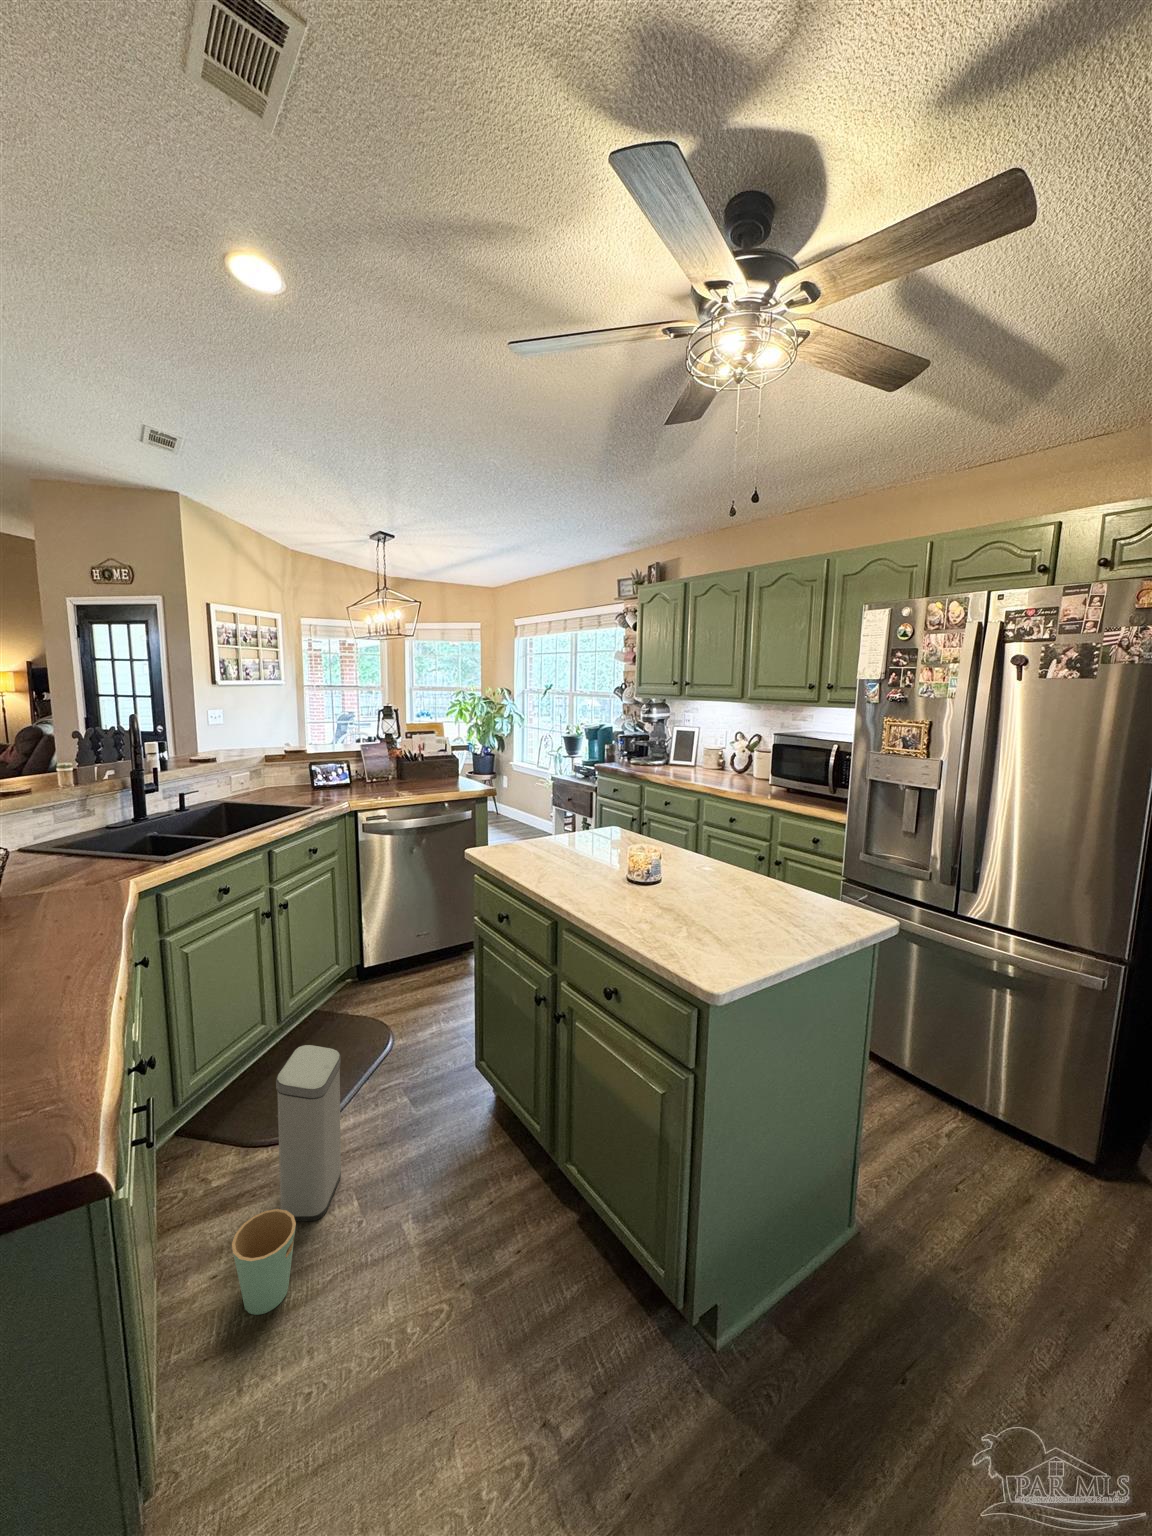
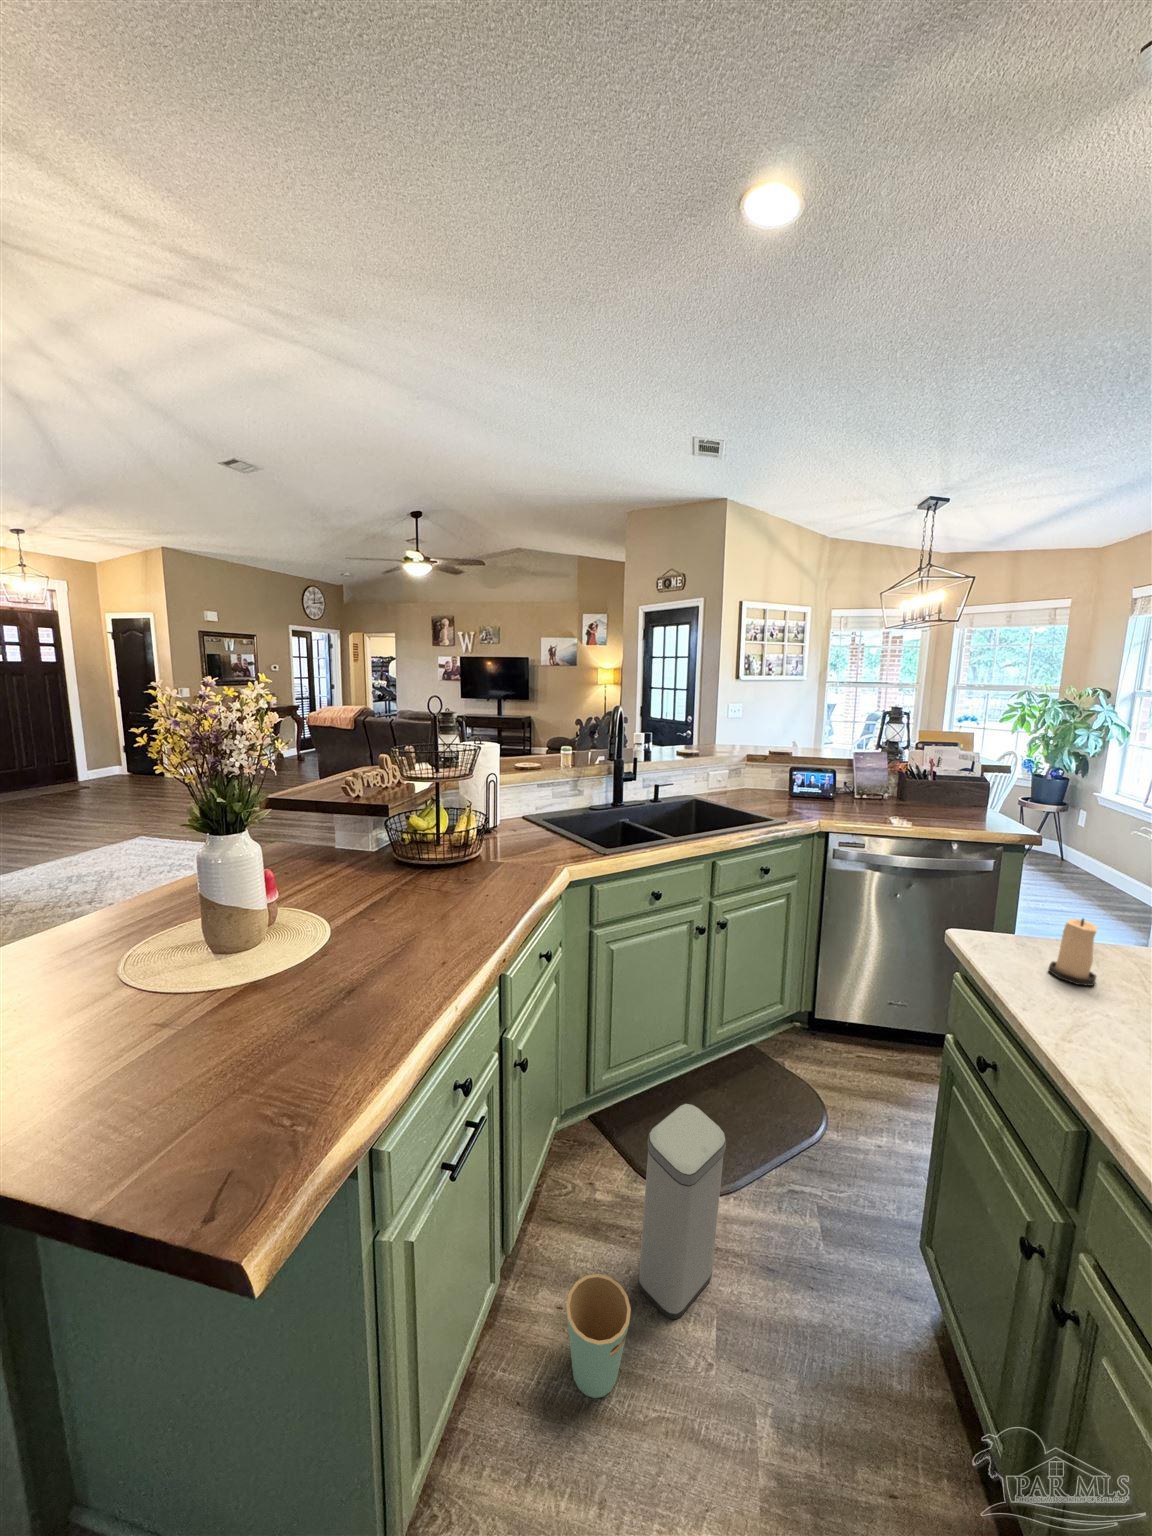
candle: none [515,816,536,853] -> present [1048,919,1097,986]

